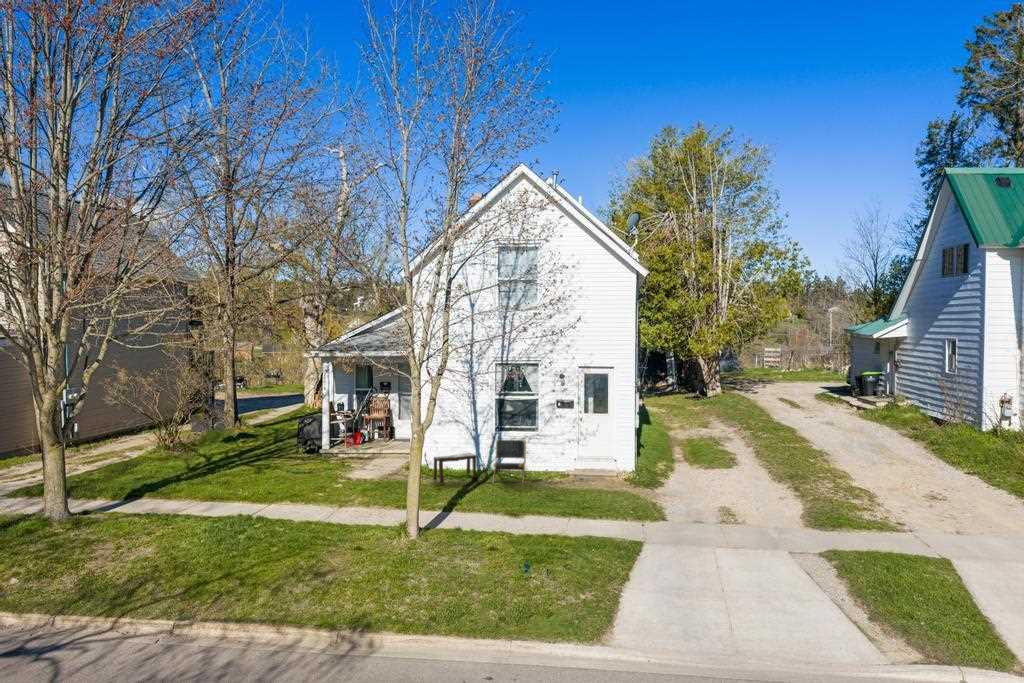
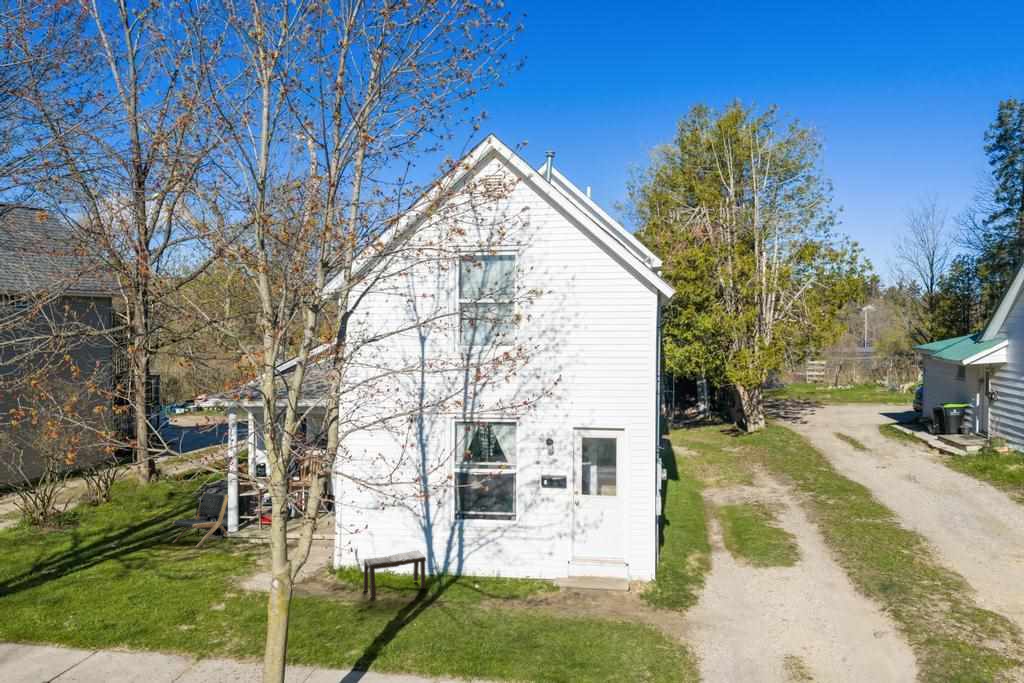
lounge chair: present [493,440,526,483] -> present [172,492,229,547]

